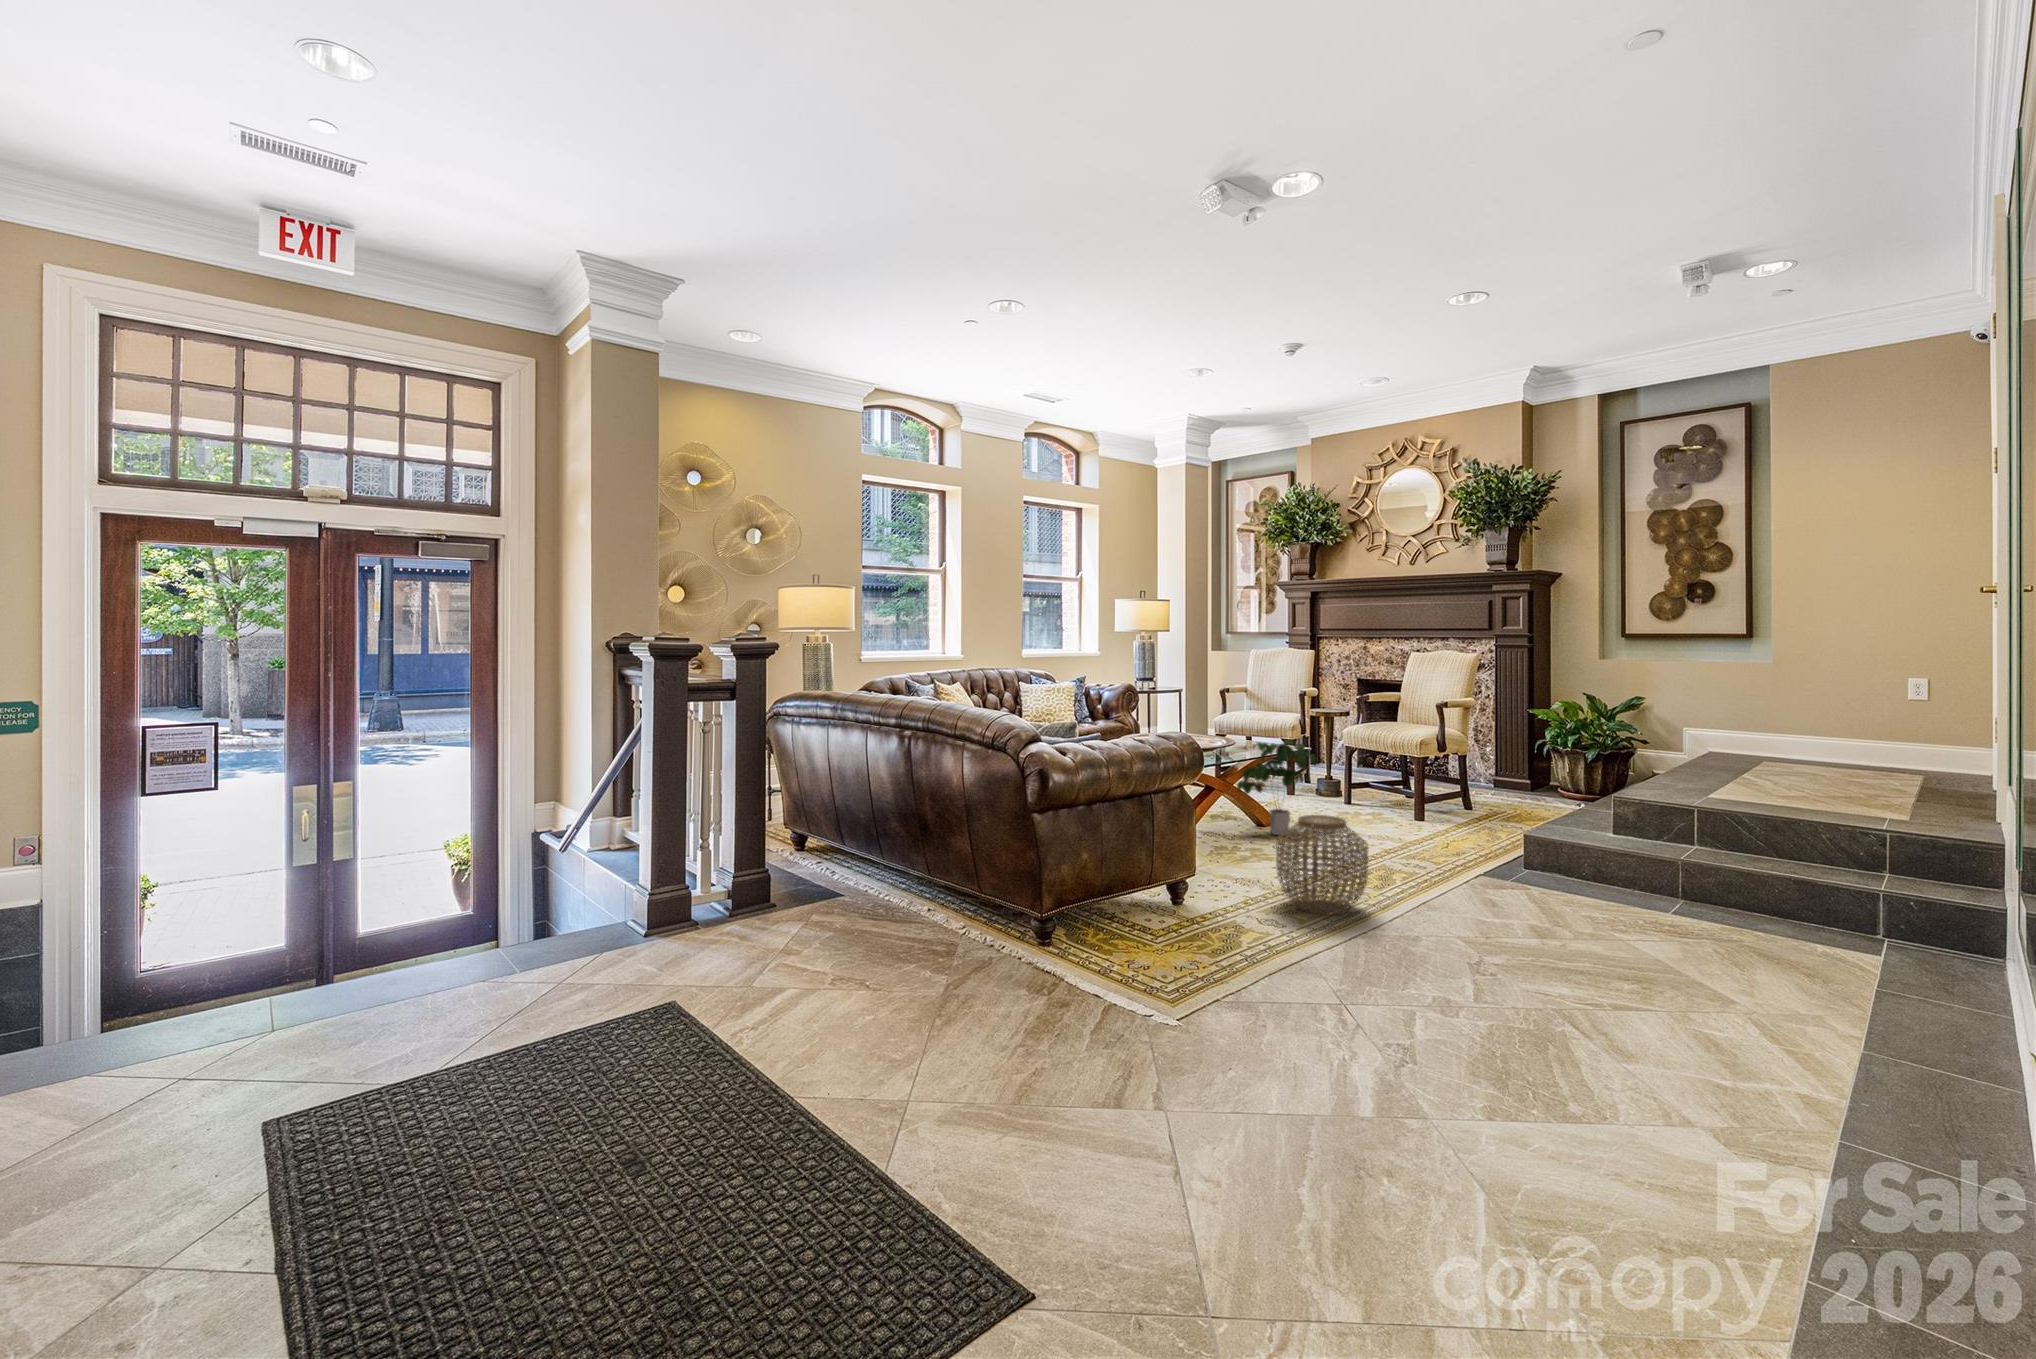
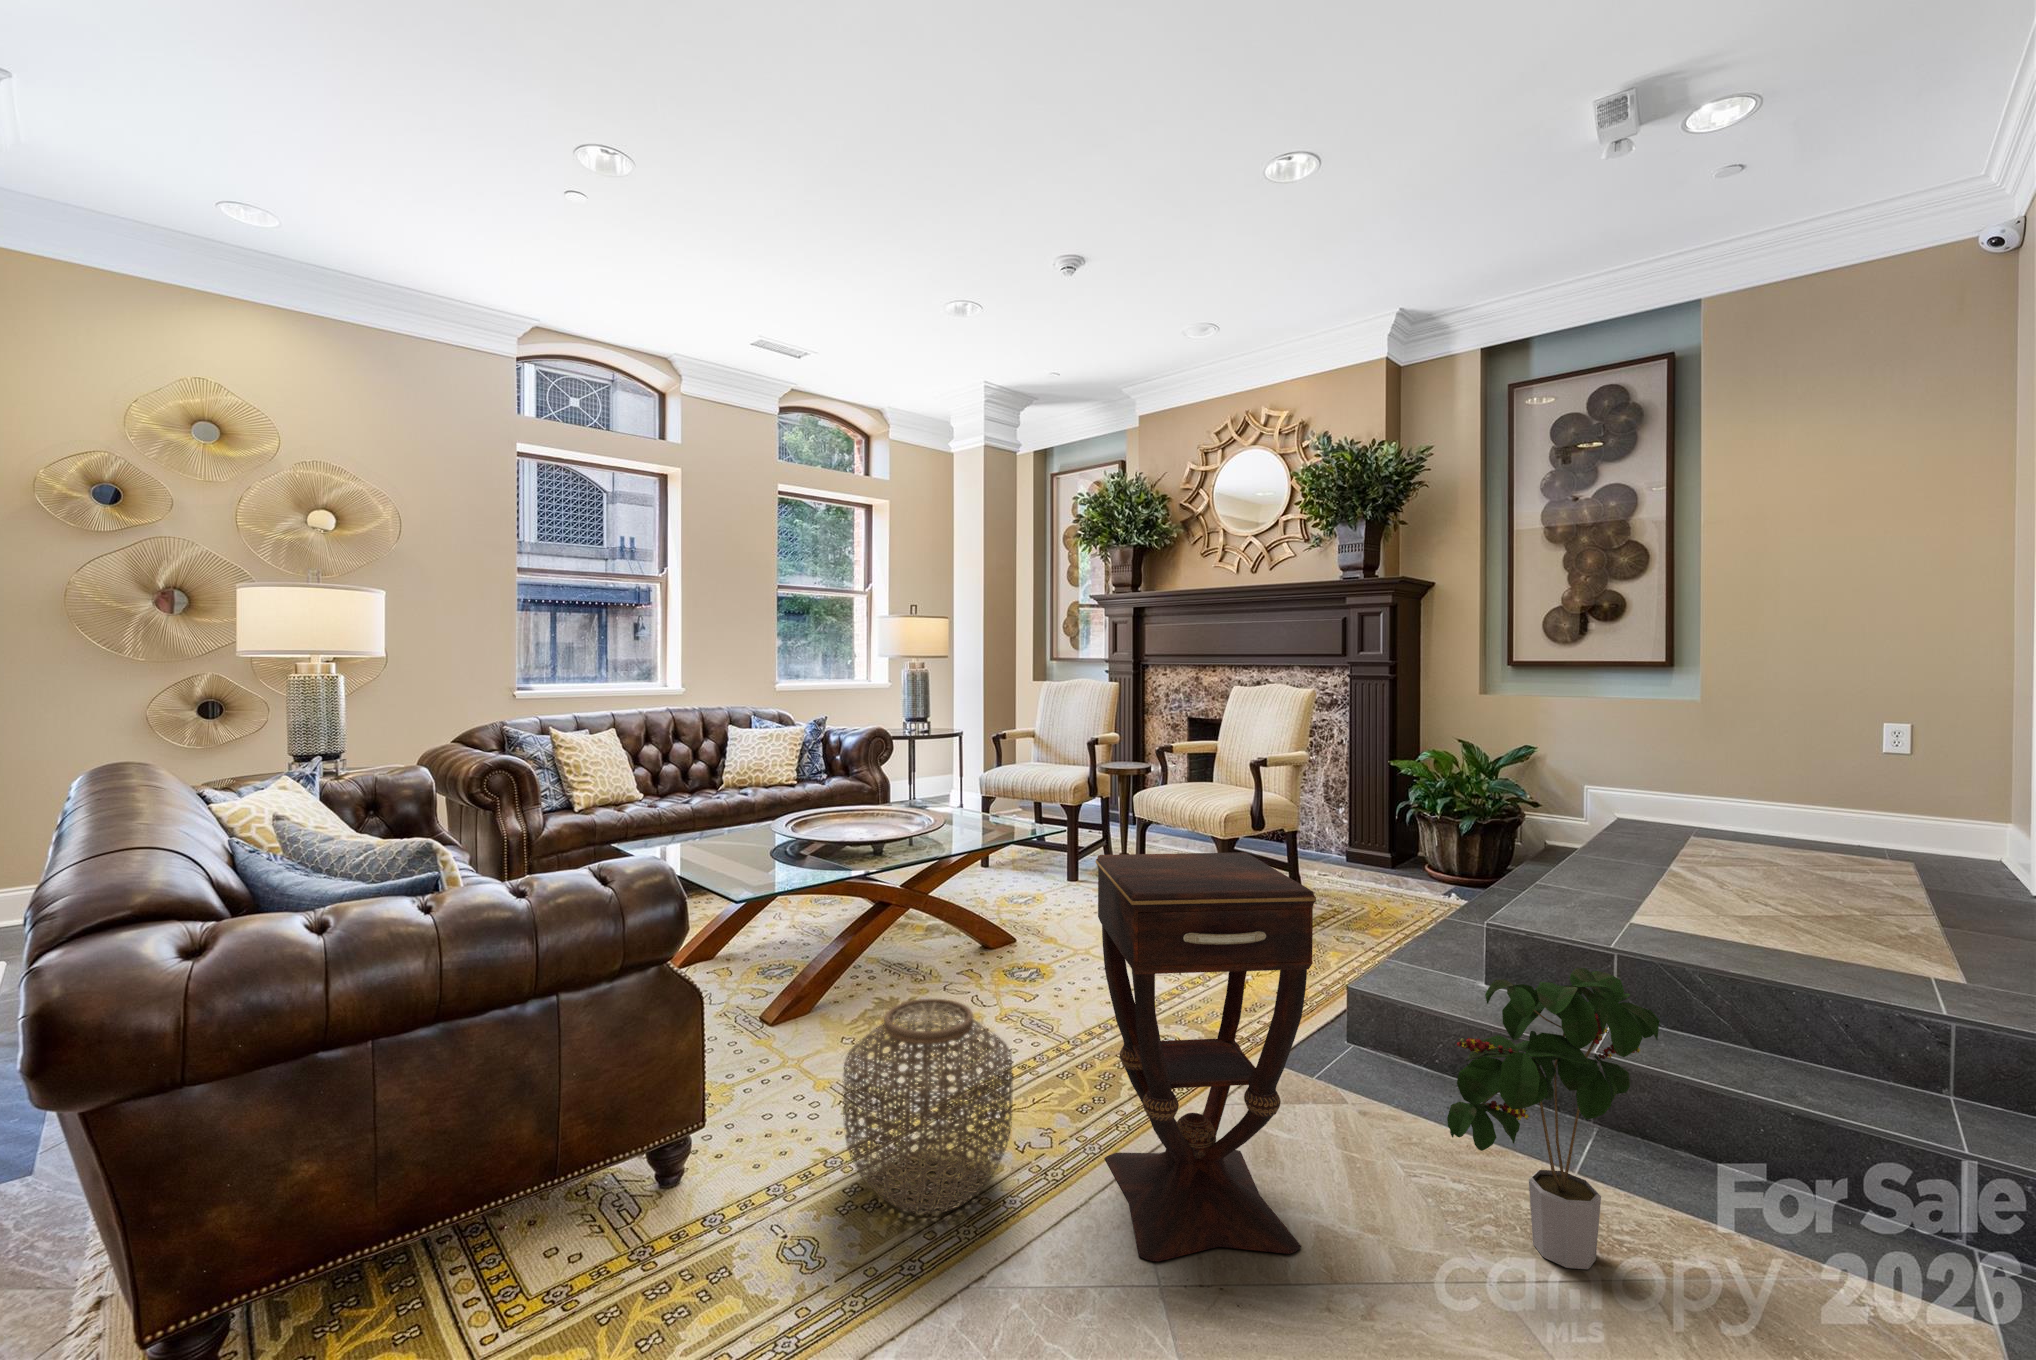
side table: none [1403,739,1538,928] -> present [1096,852,1317,1262]
potted plant: present [1237,740,1318,835] -> present [1447,968,1660,1269]

